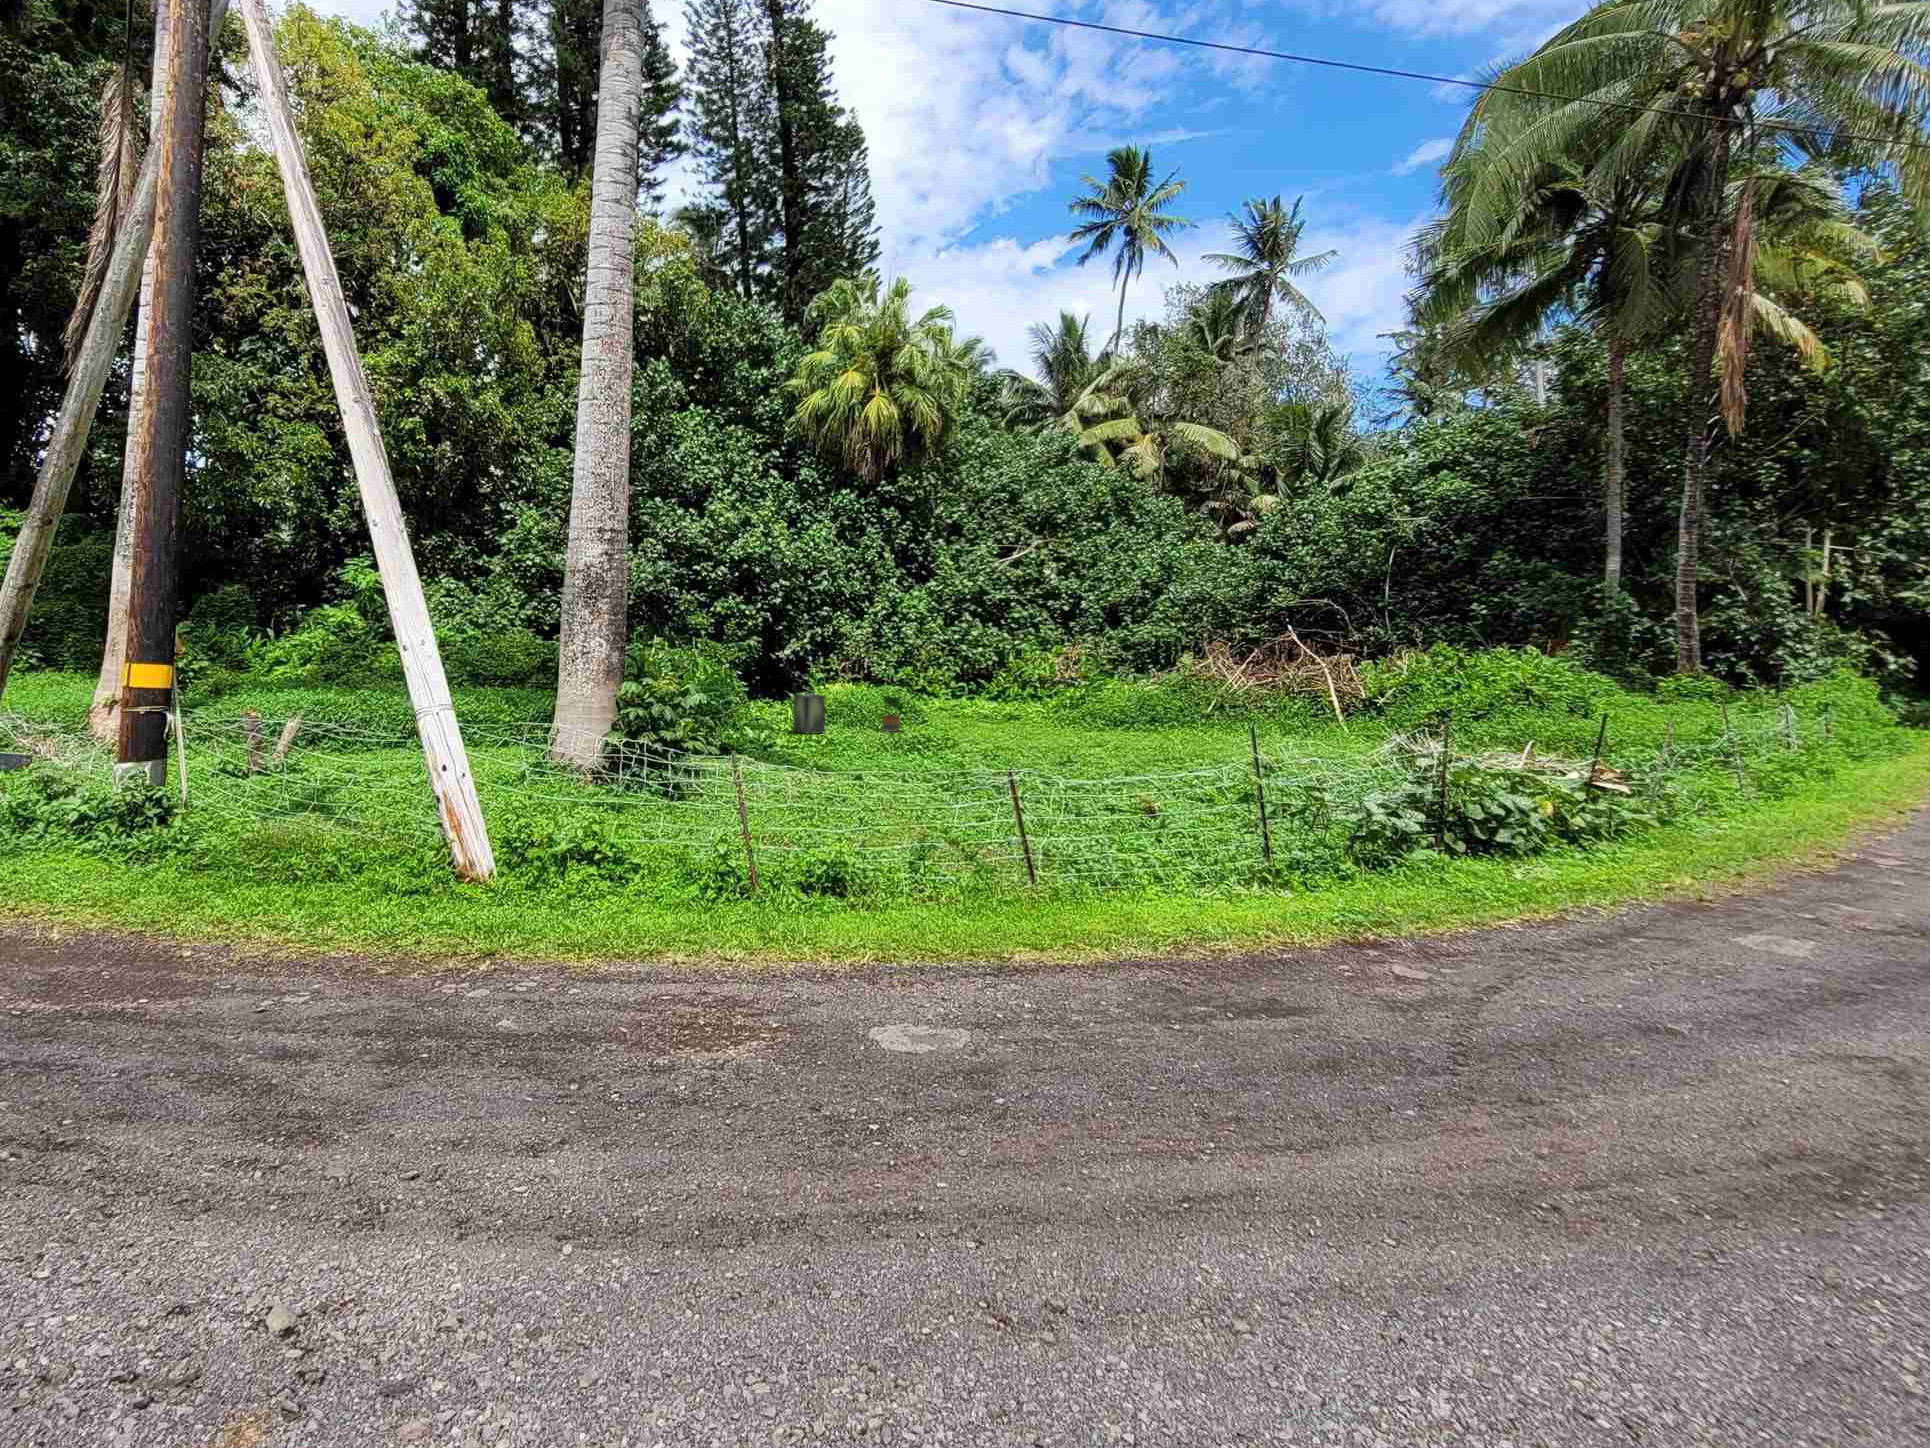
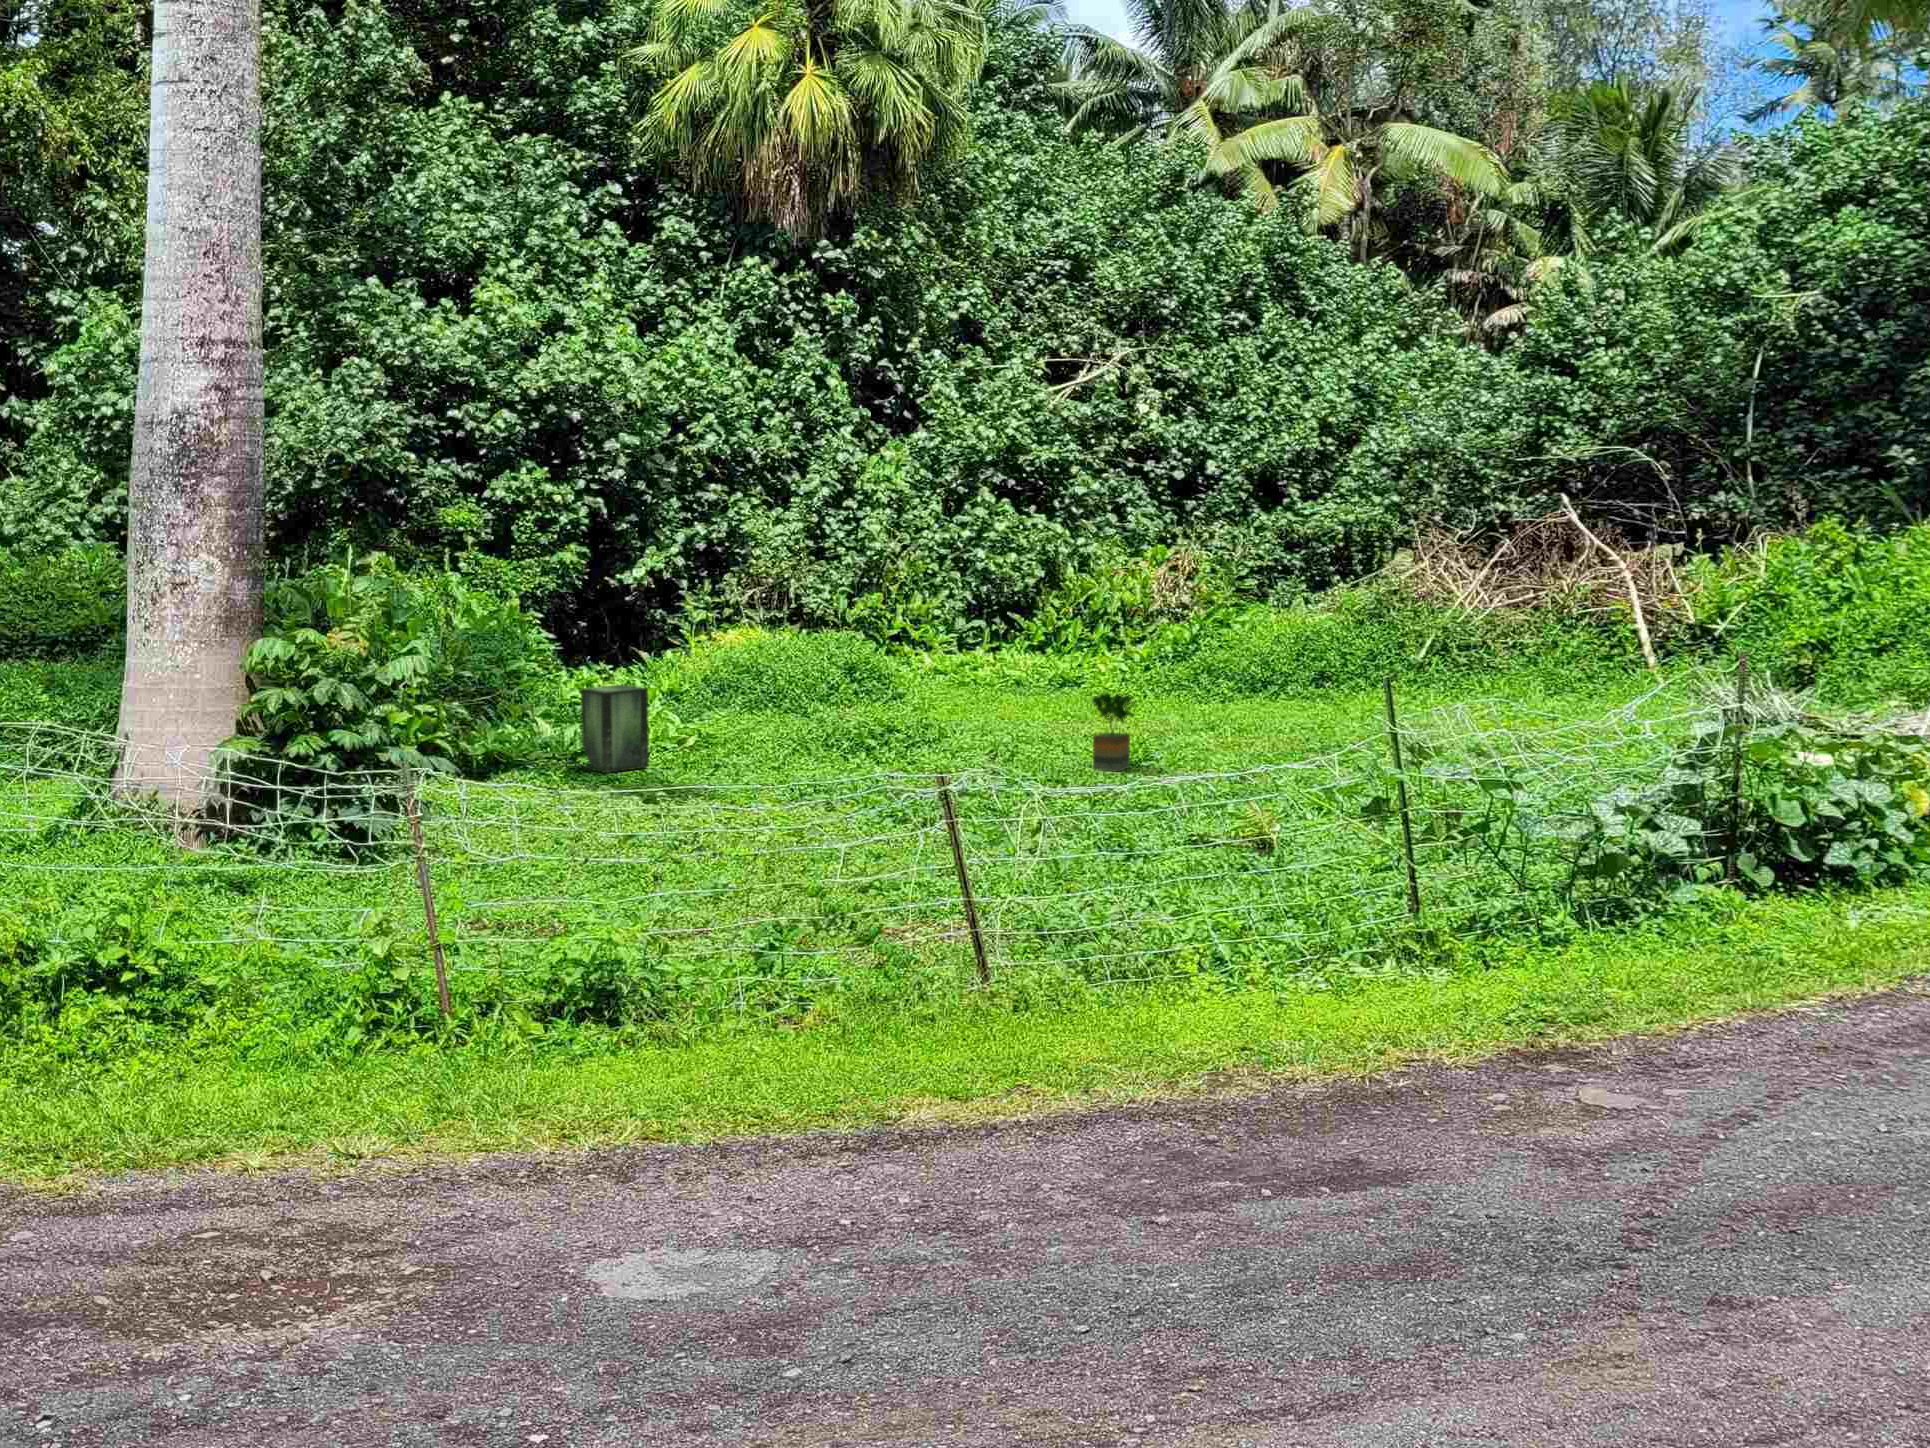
potted tree: present [882,695,904,732] -> present [1091,692,1137,772]

